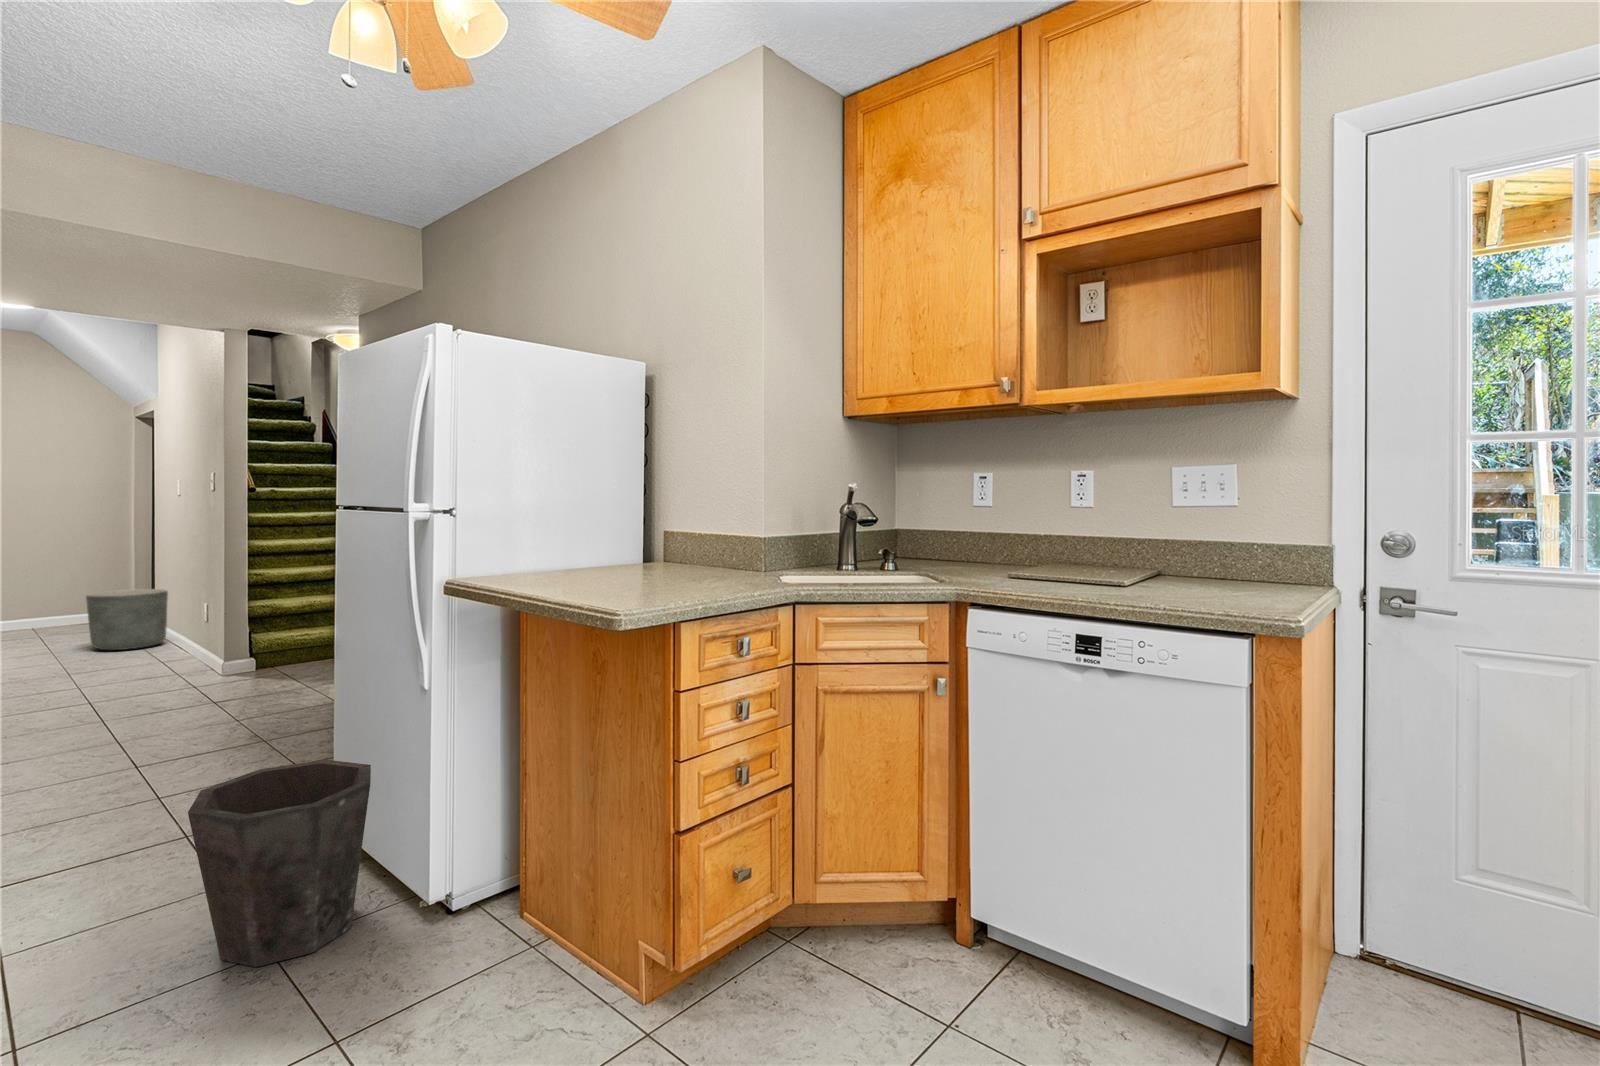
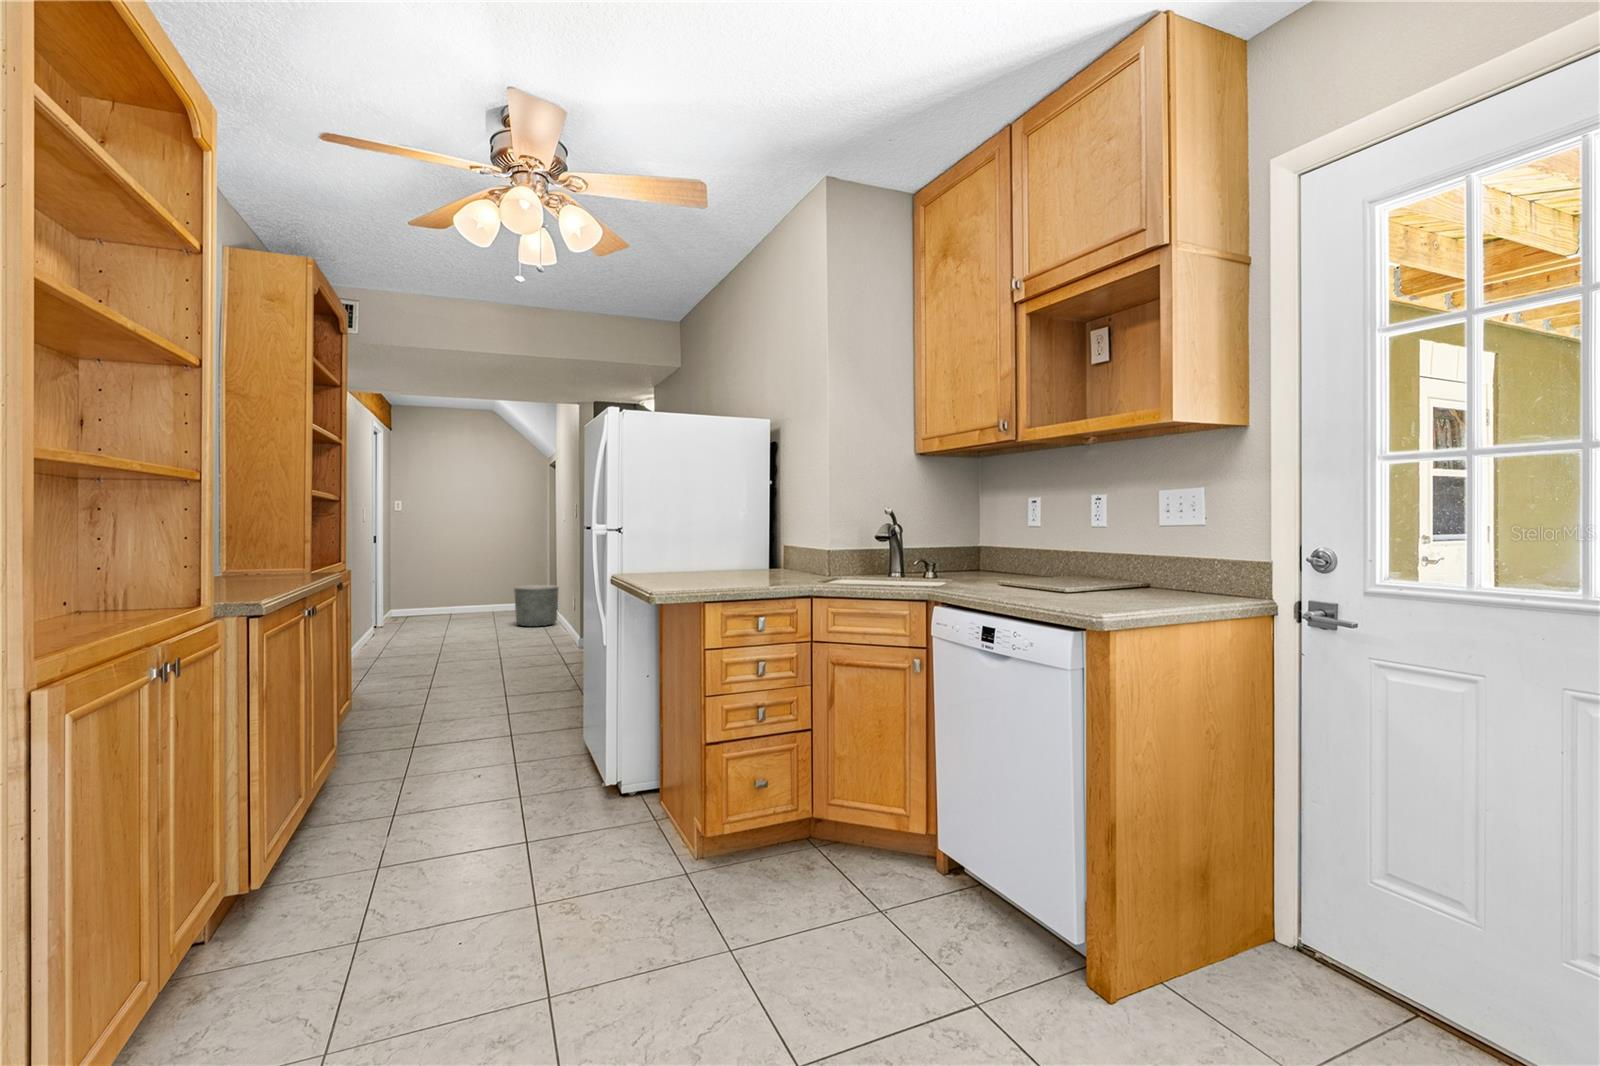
waste bin: present [188,760,371,967] -> none [488,687,587,797]

